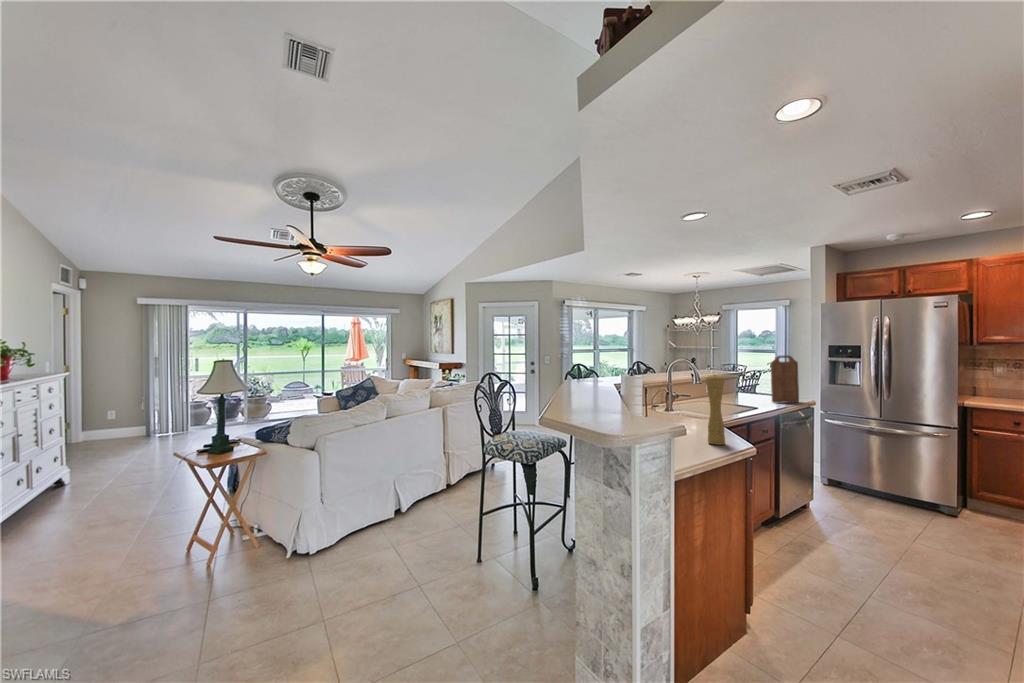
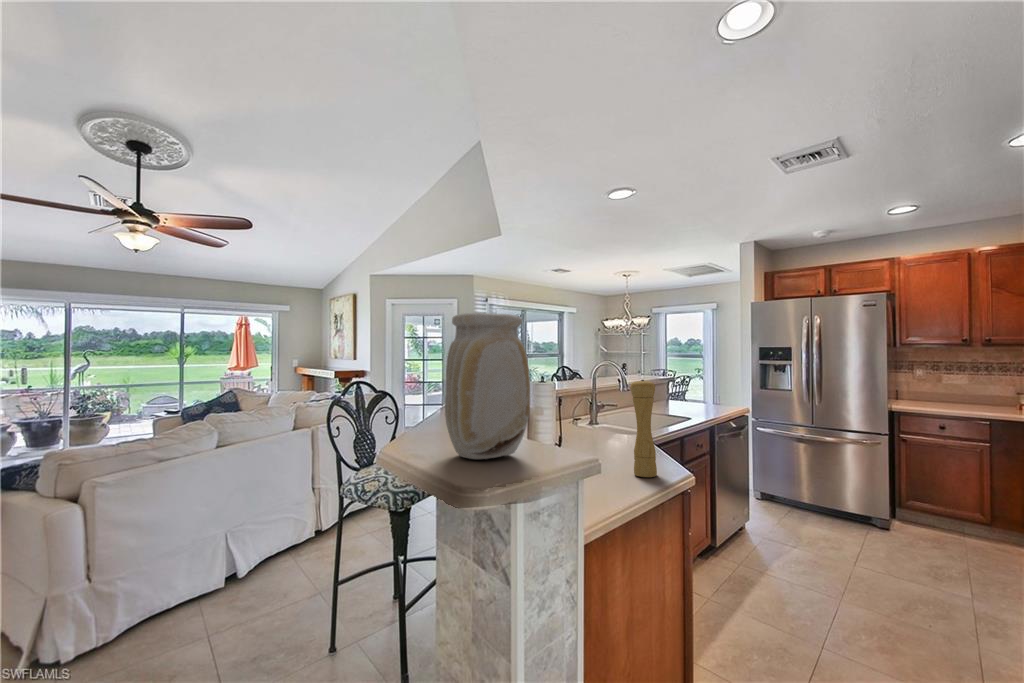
vase: none [590,335,642,422] -> present [445,312,530,459]
cutting board: present [771,355,799,403] -> none [704,358,734,412]

